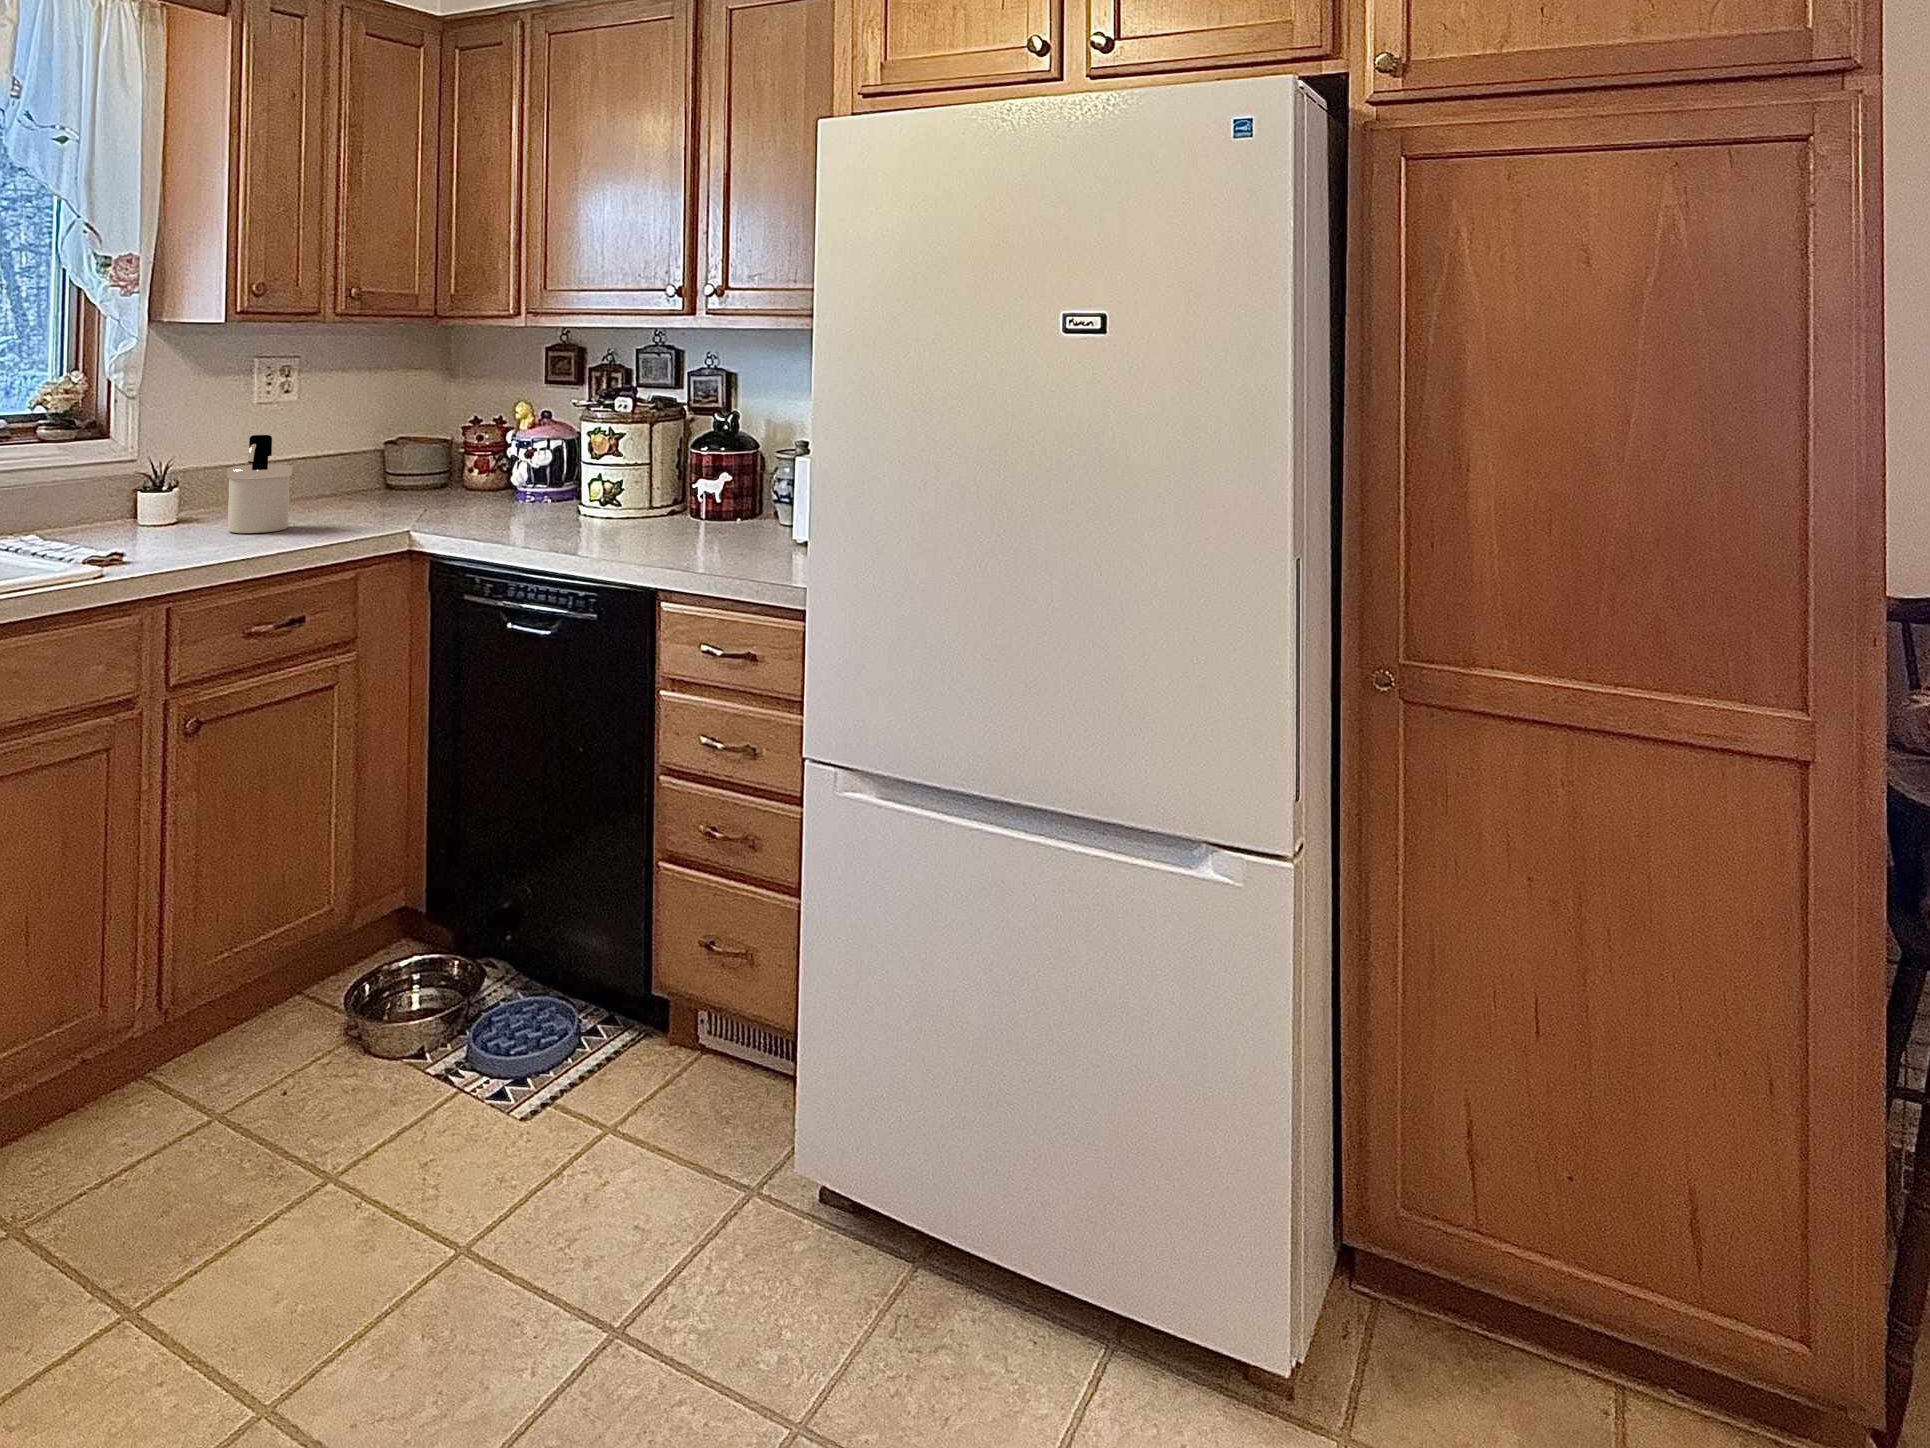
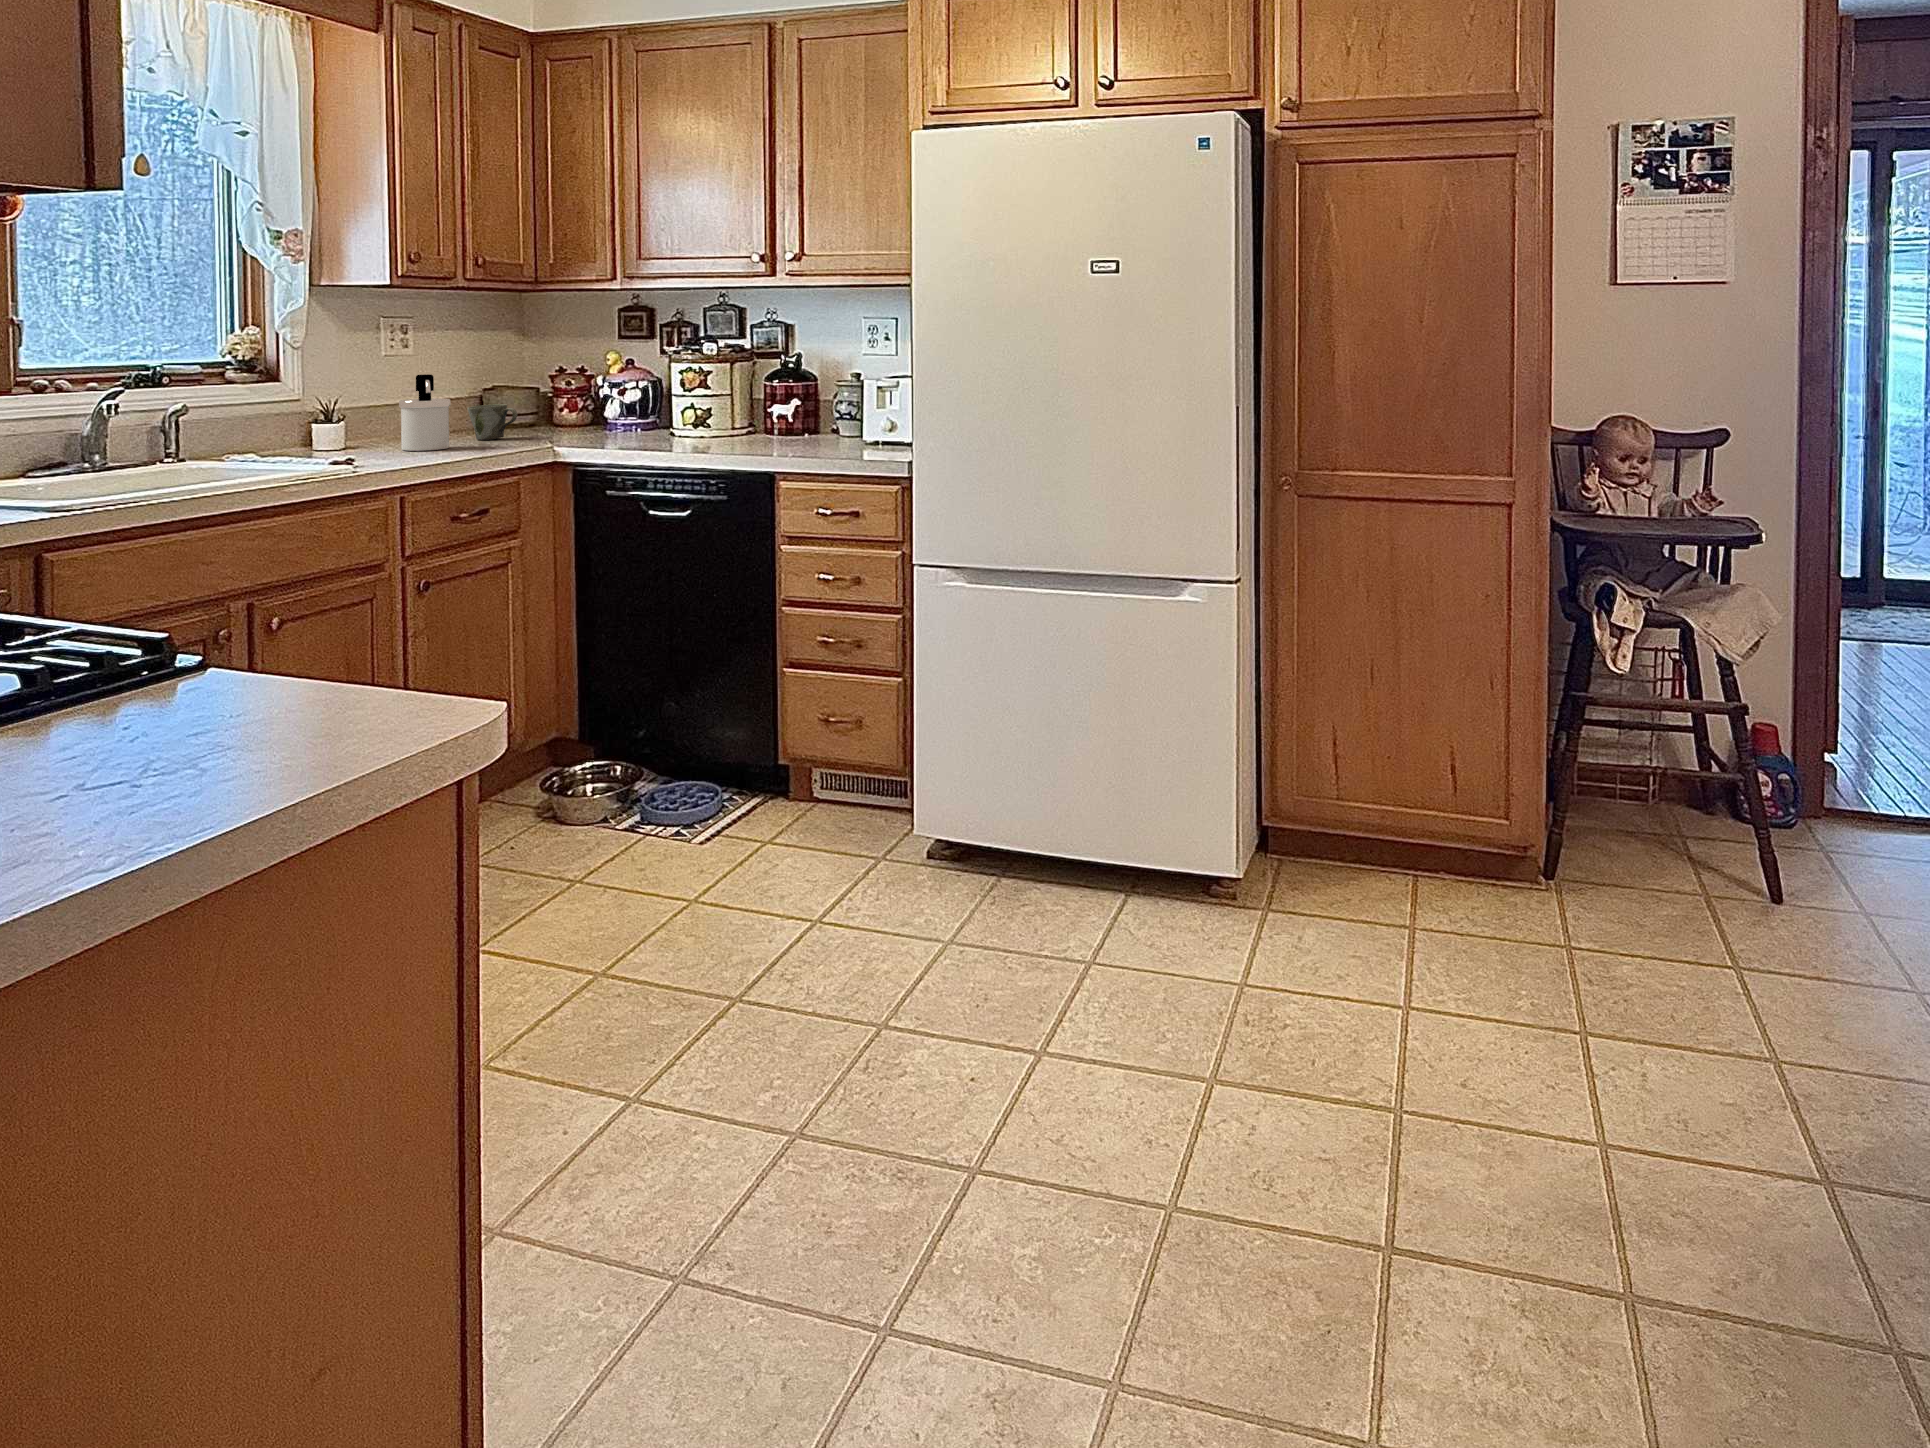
mug: none [333,468,391,514] -> present [467,404,517,440]

